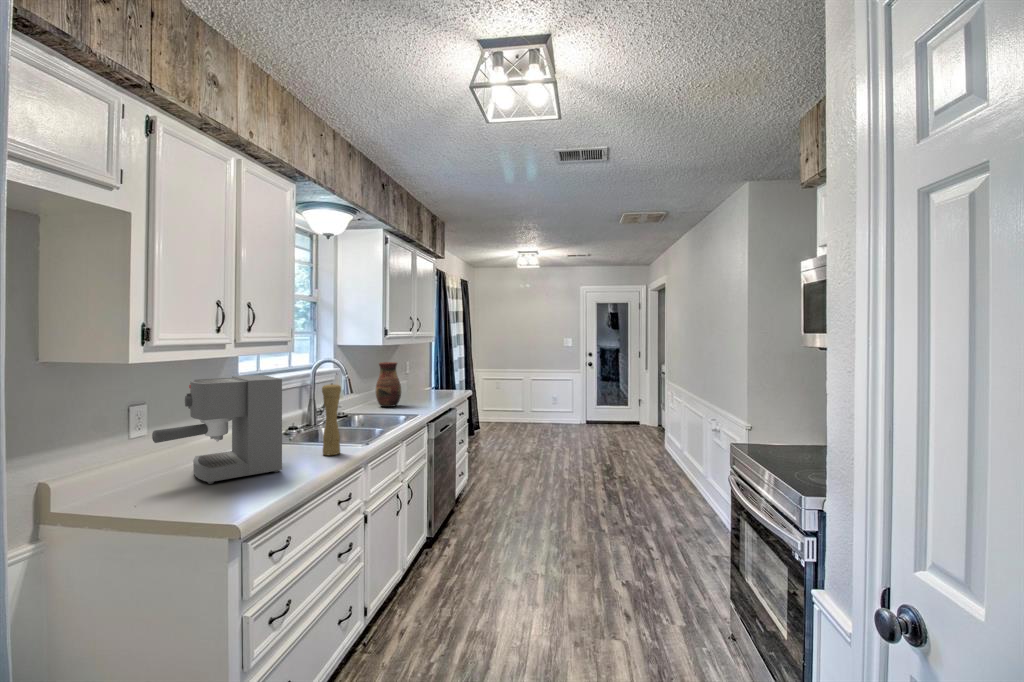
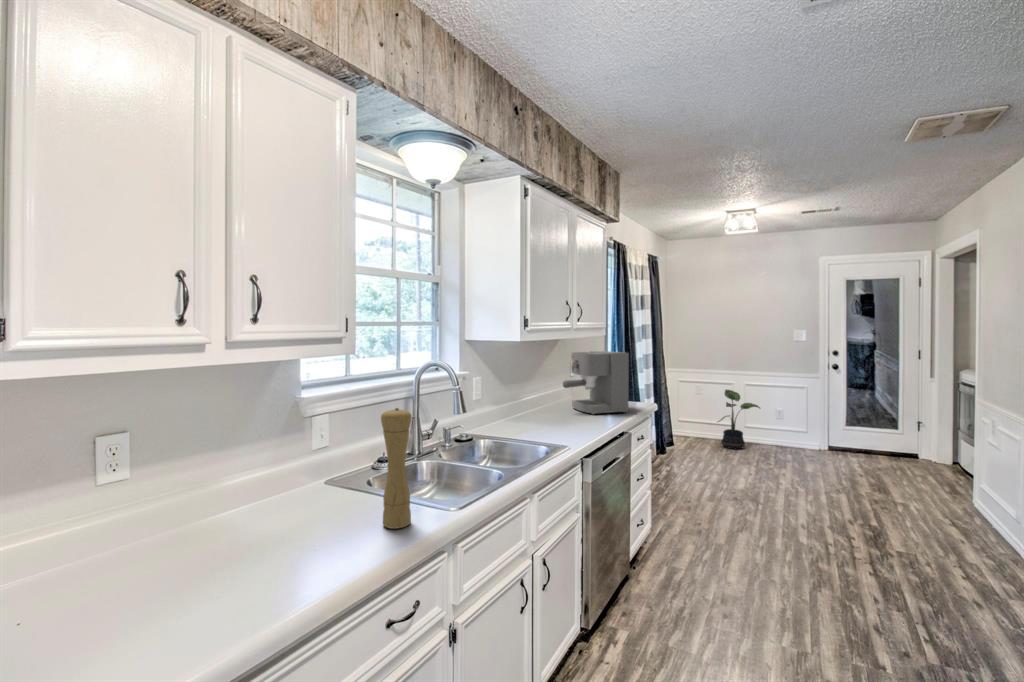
vase: present [376,362,401,407] -> none [513,364,548,428]
coffee maker: present [152,375,282,484] -> present [563,351,629,415]
potted plant: none [514,384,544,428] -> present [718,390,760,449]

